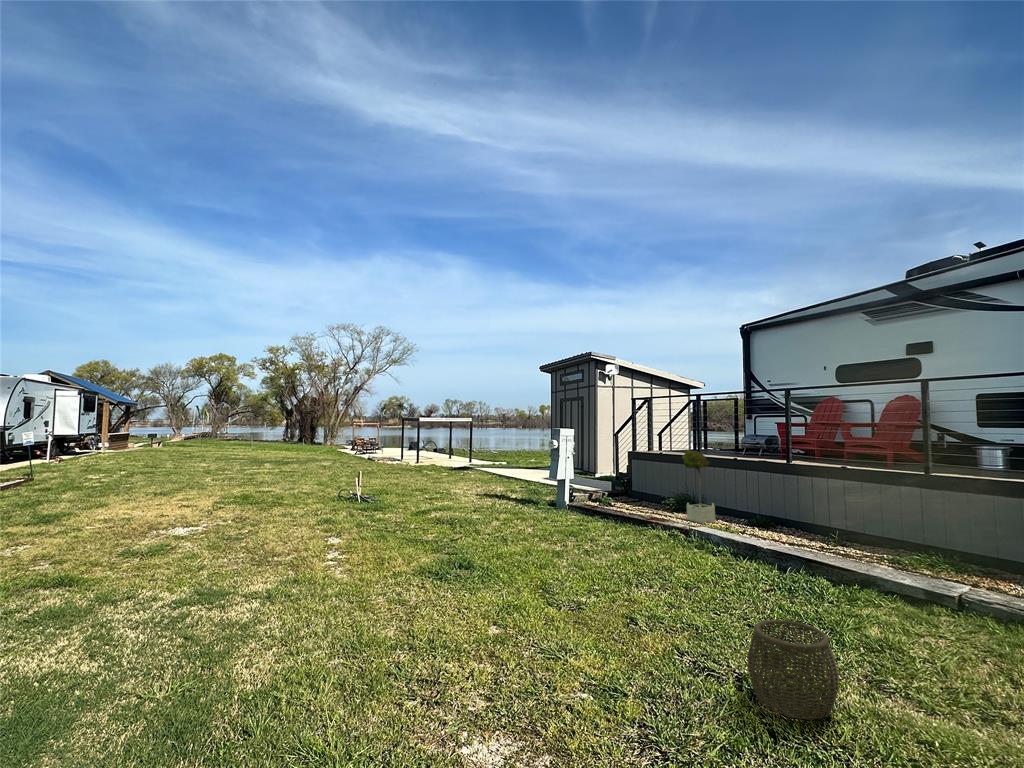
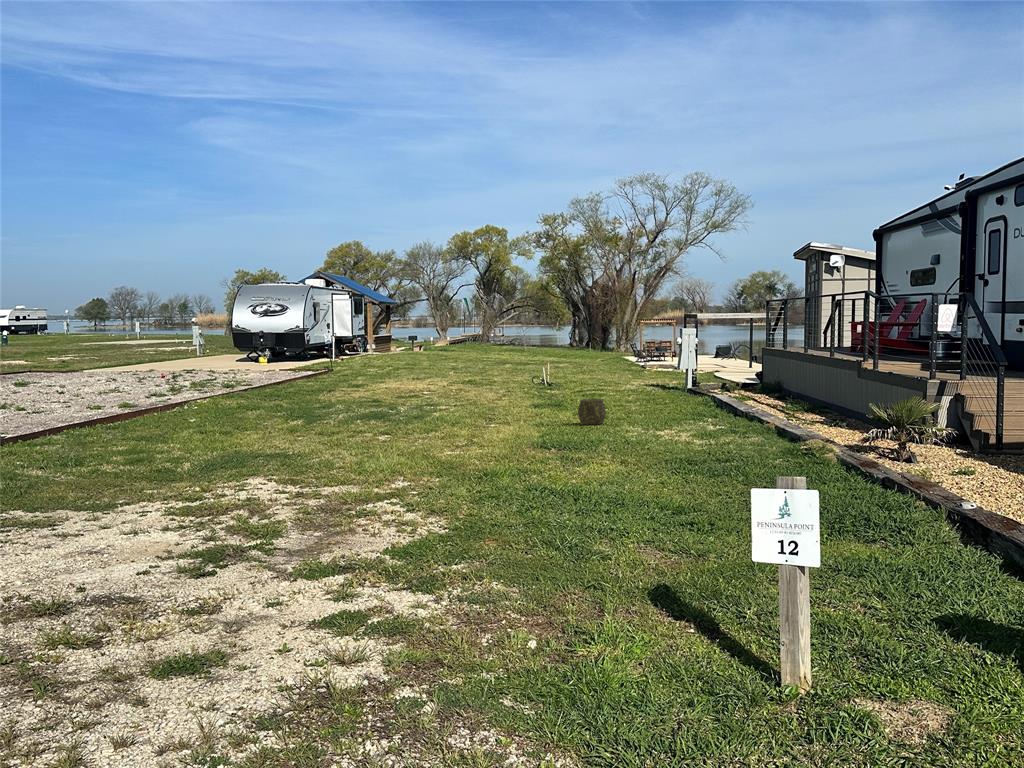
potted tree: present [682,450,715,523] -> none [755,344,780,400]

